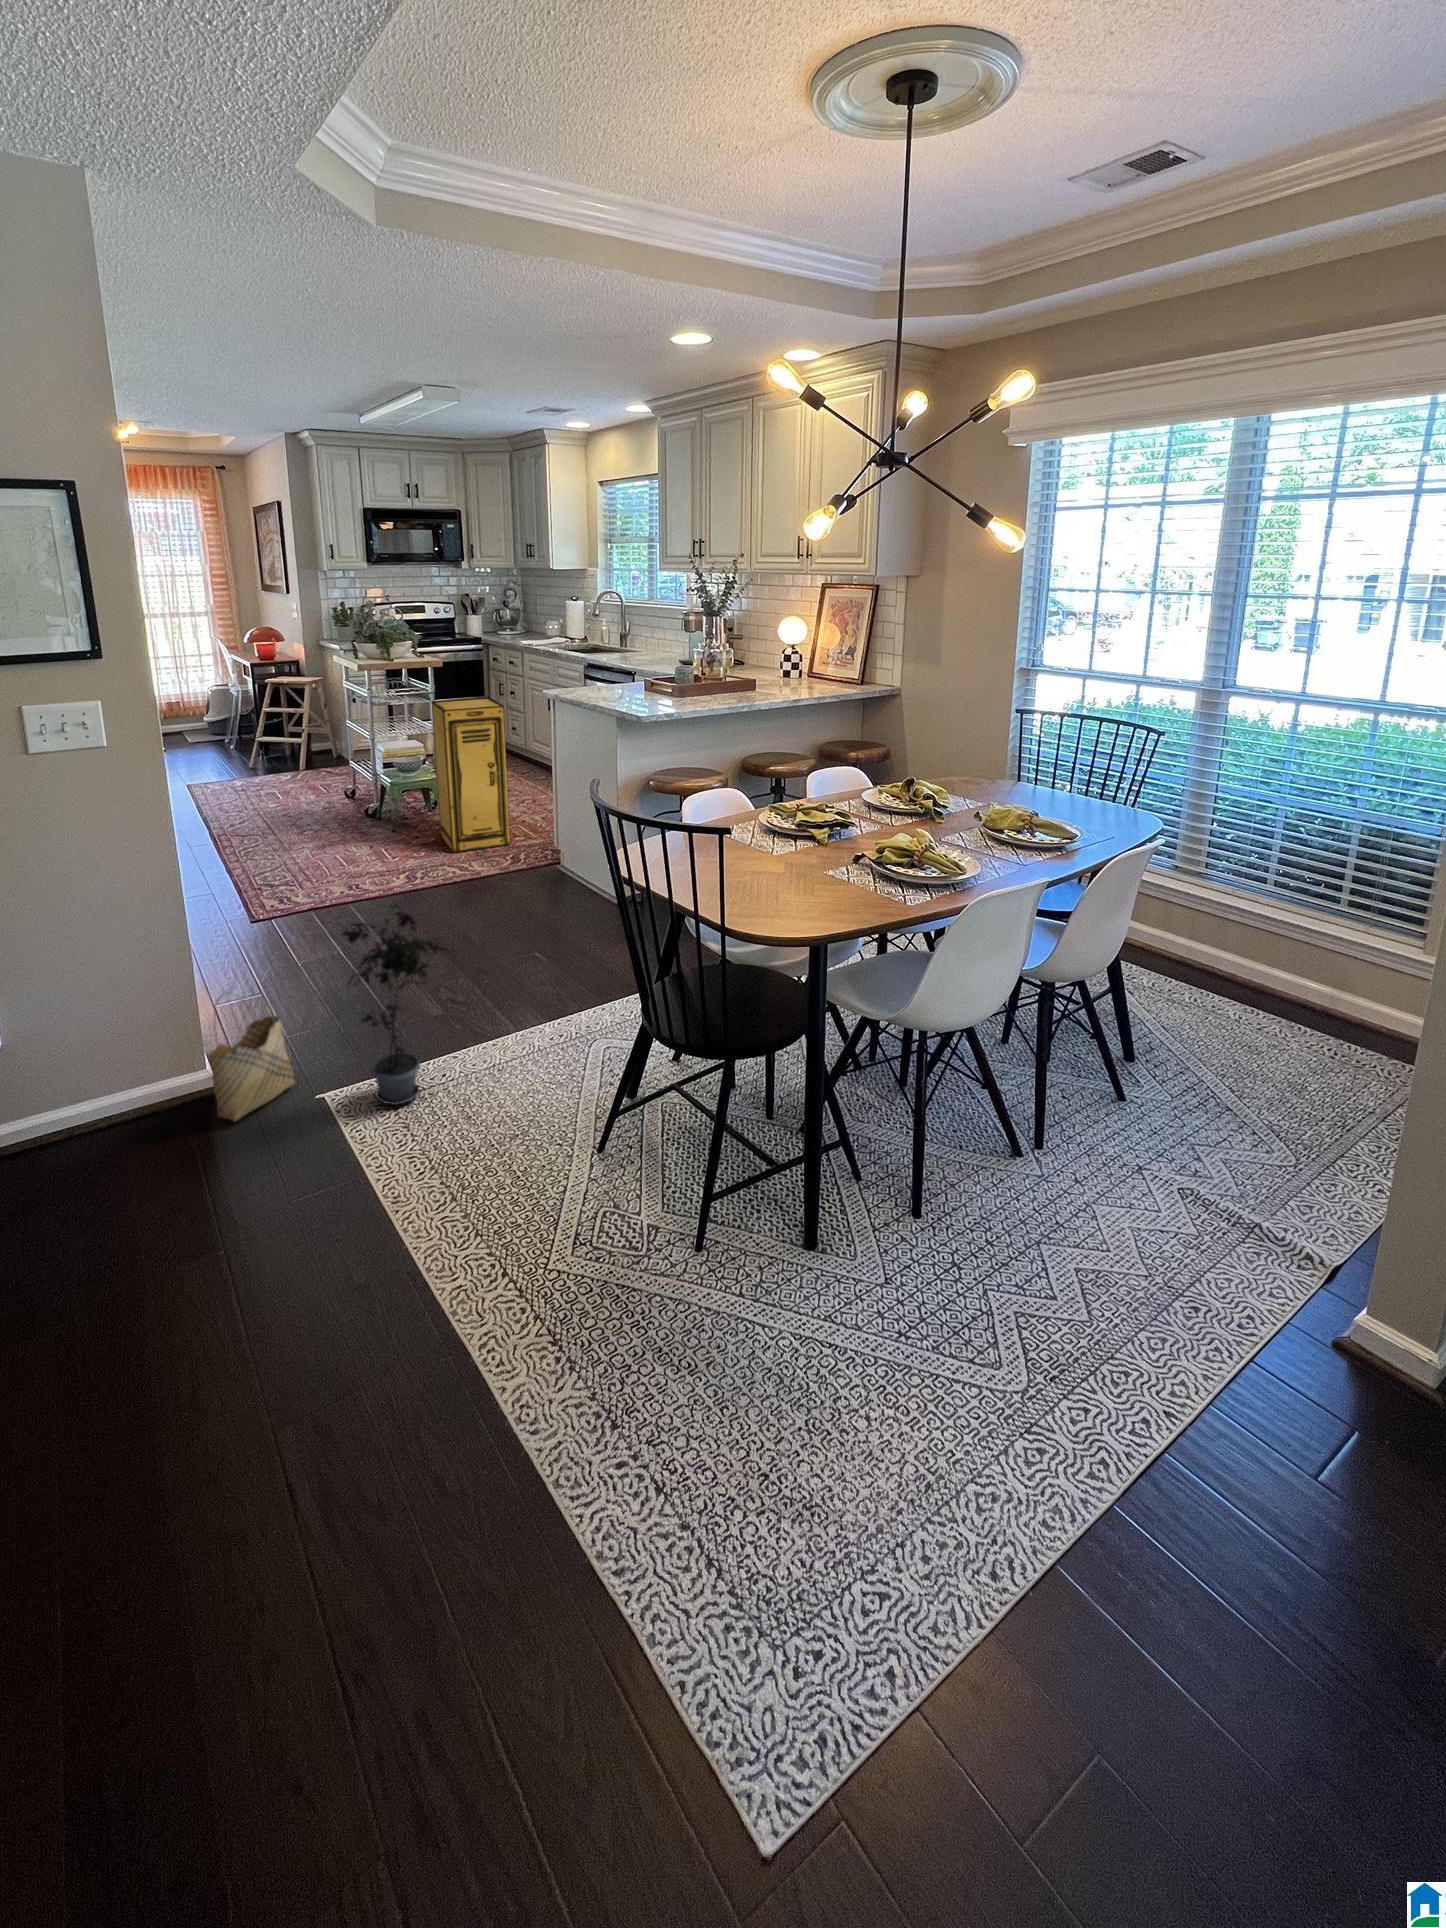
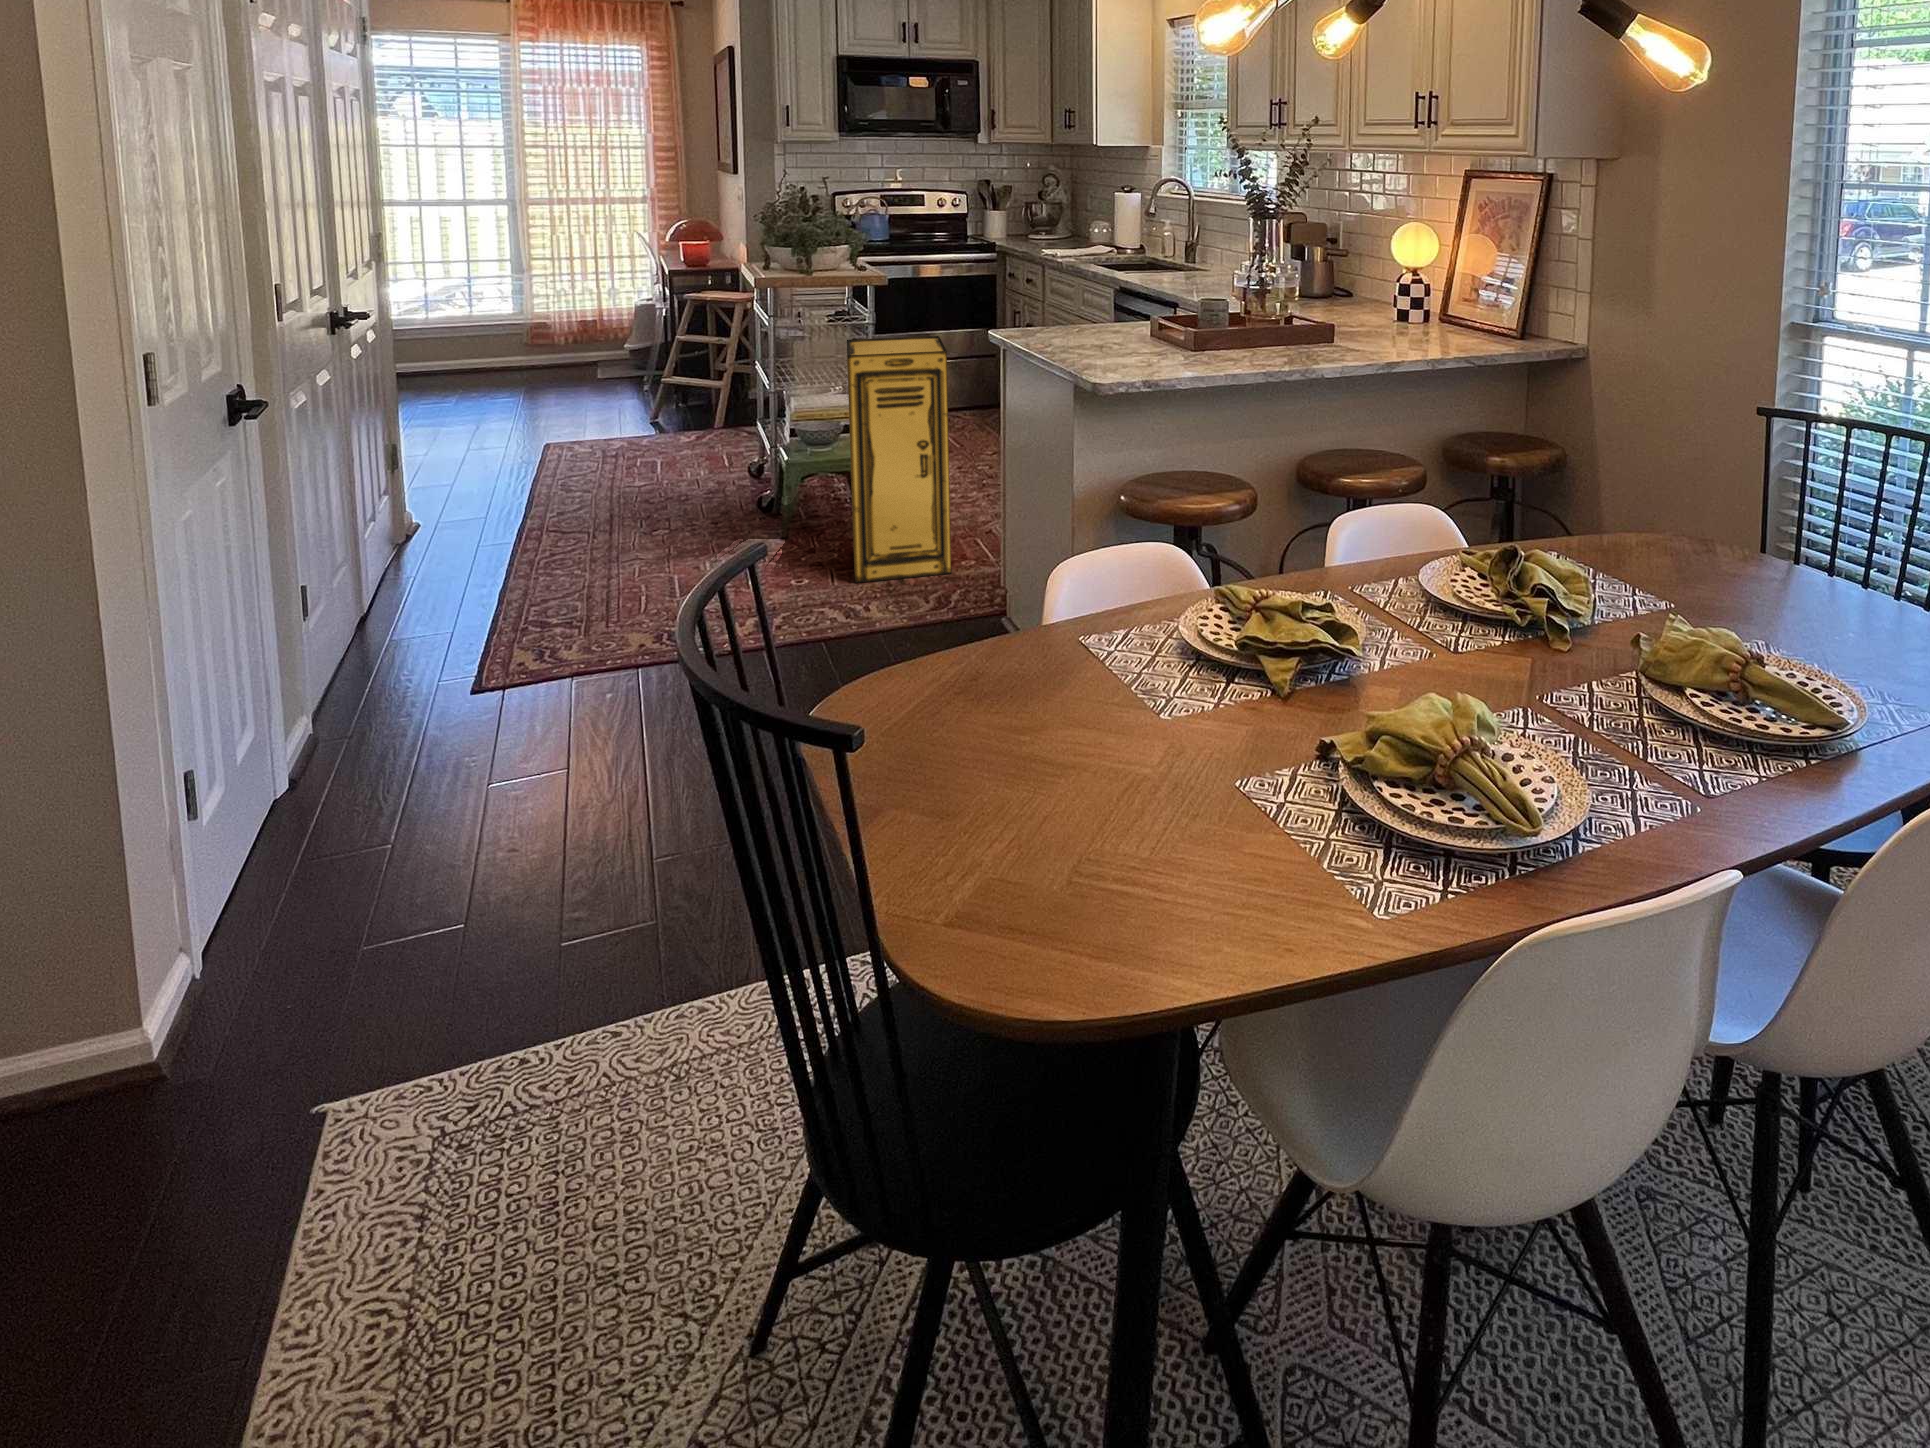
potted plant: present [343,904,452,1105] -> none [342,746,546,1156]
woven basket: present [207,994,295,1121] -> none [82,892,298,1166]

